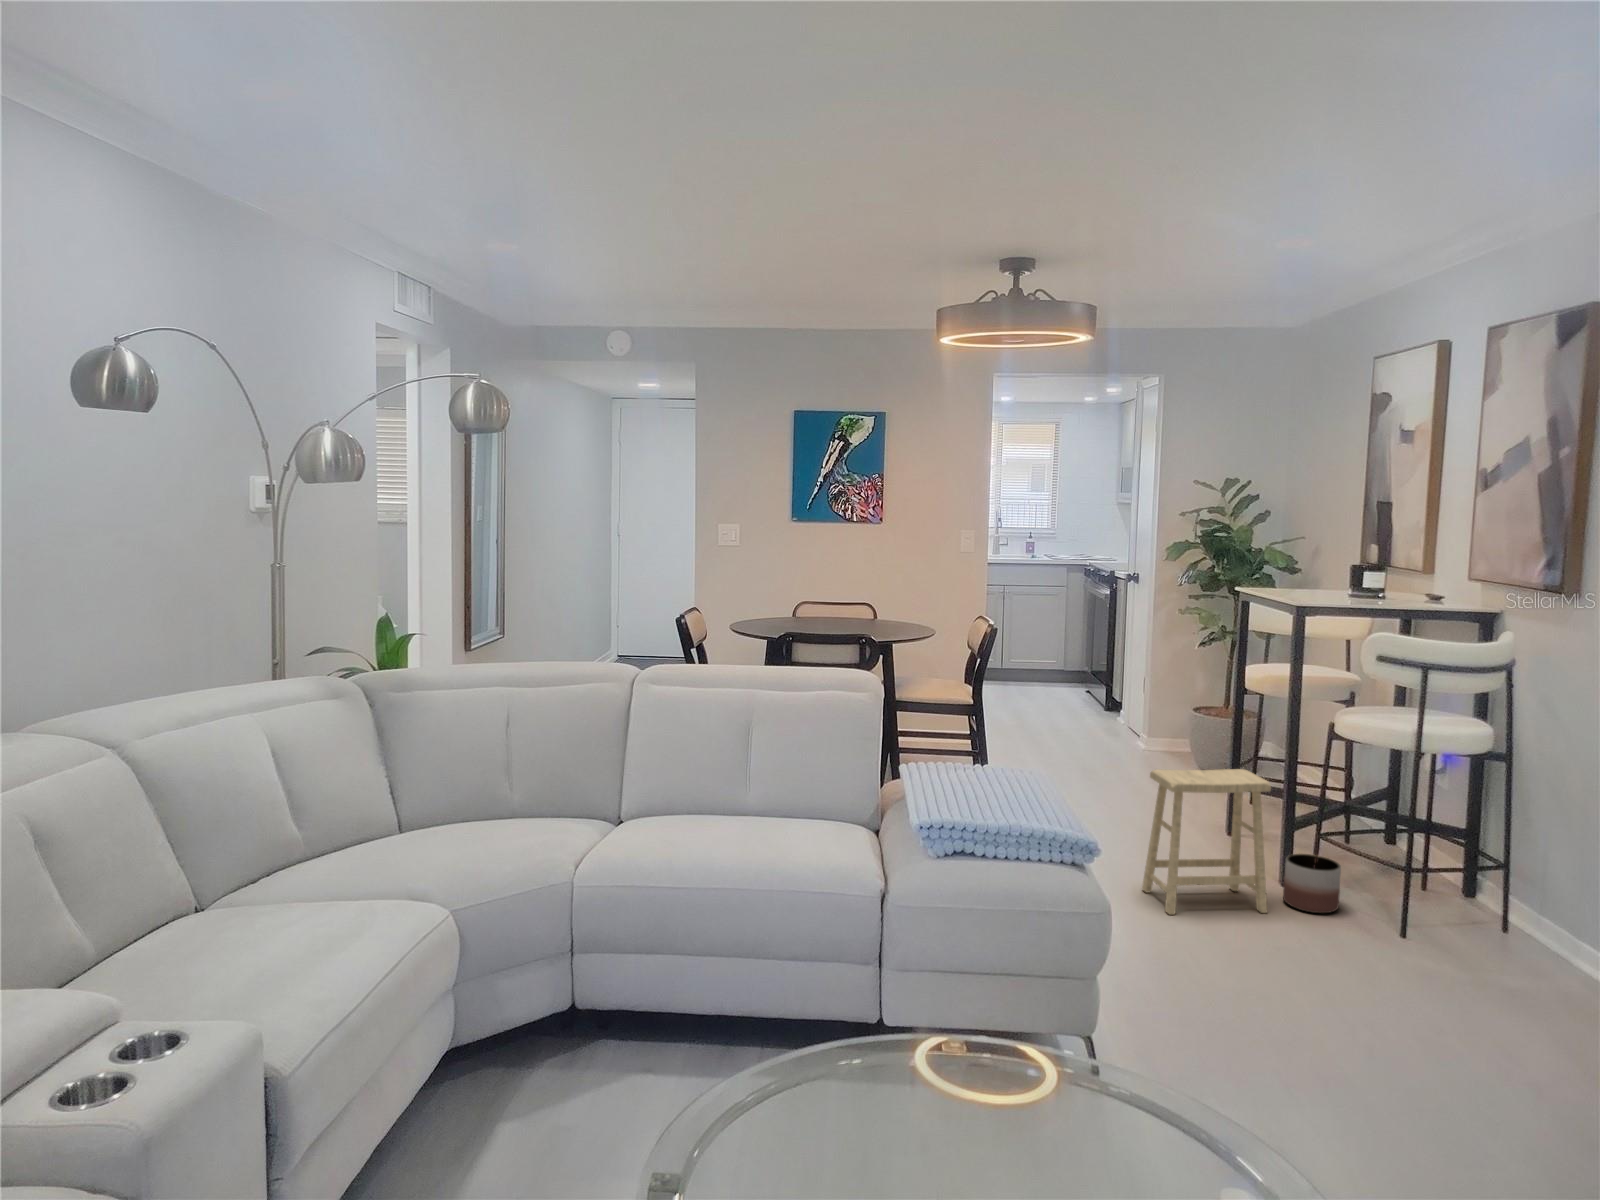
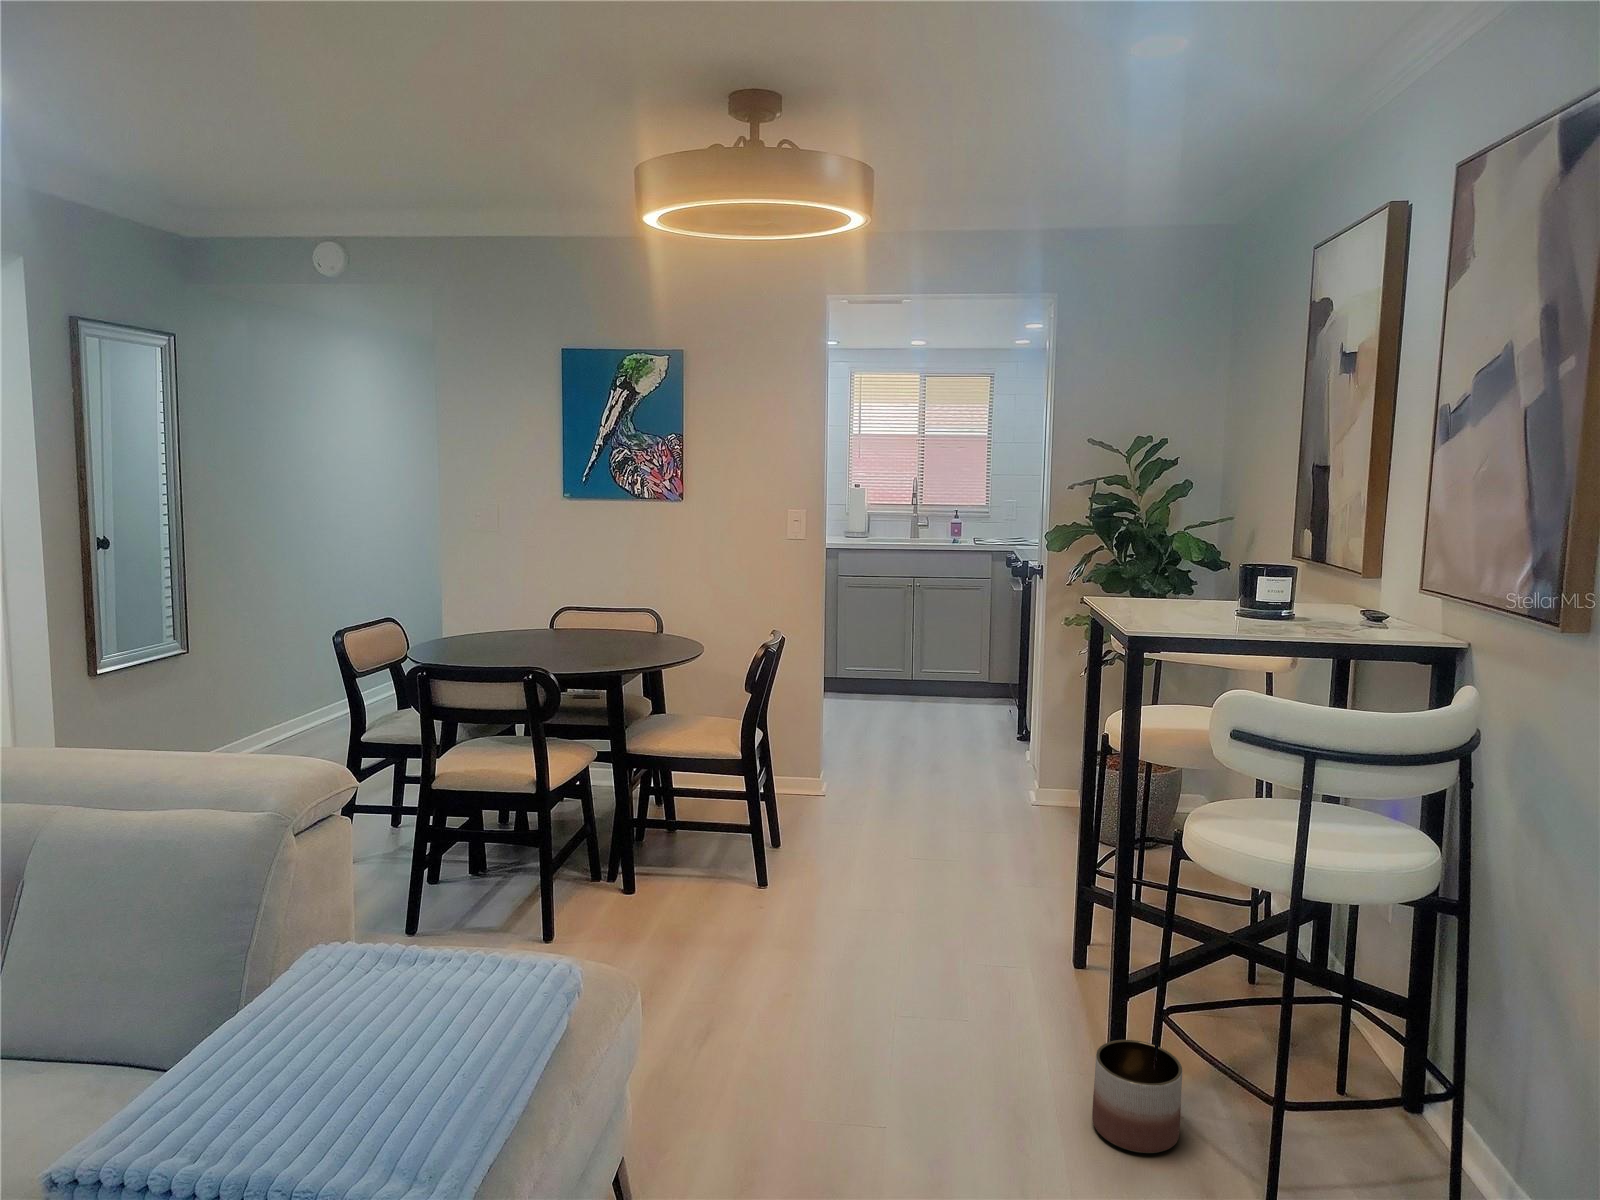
footstool: present [1142,769,1271,915] -> none [873,900,1059,1151]

